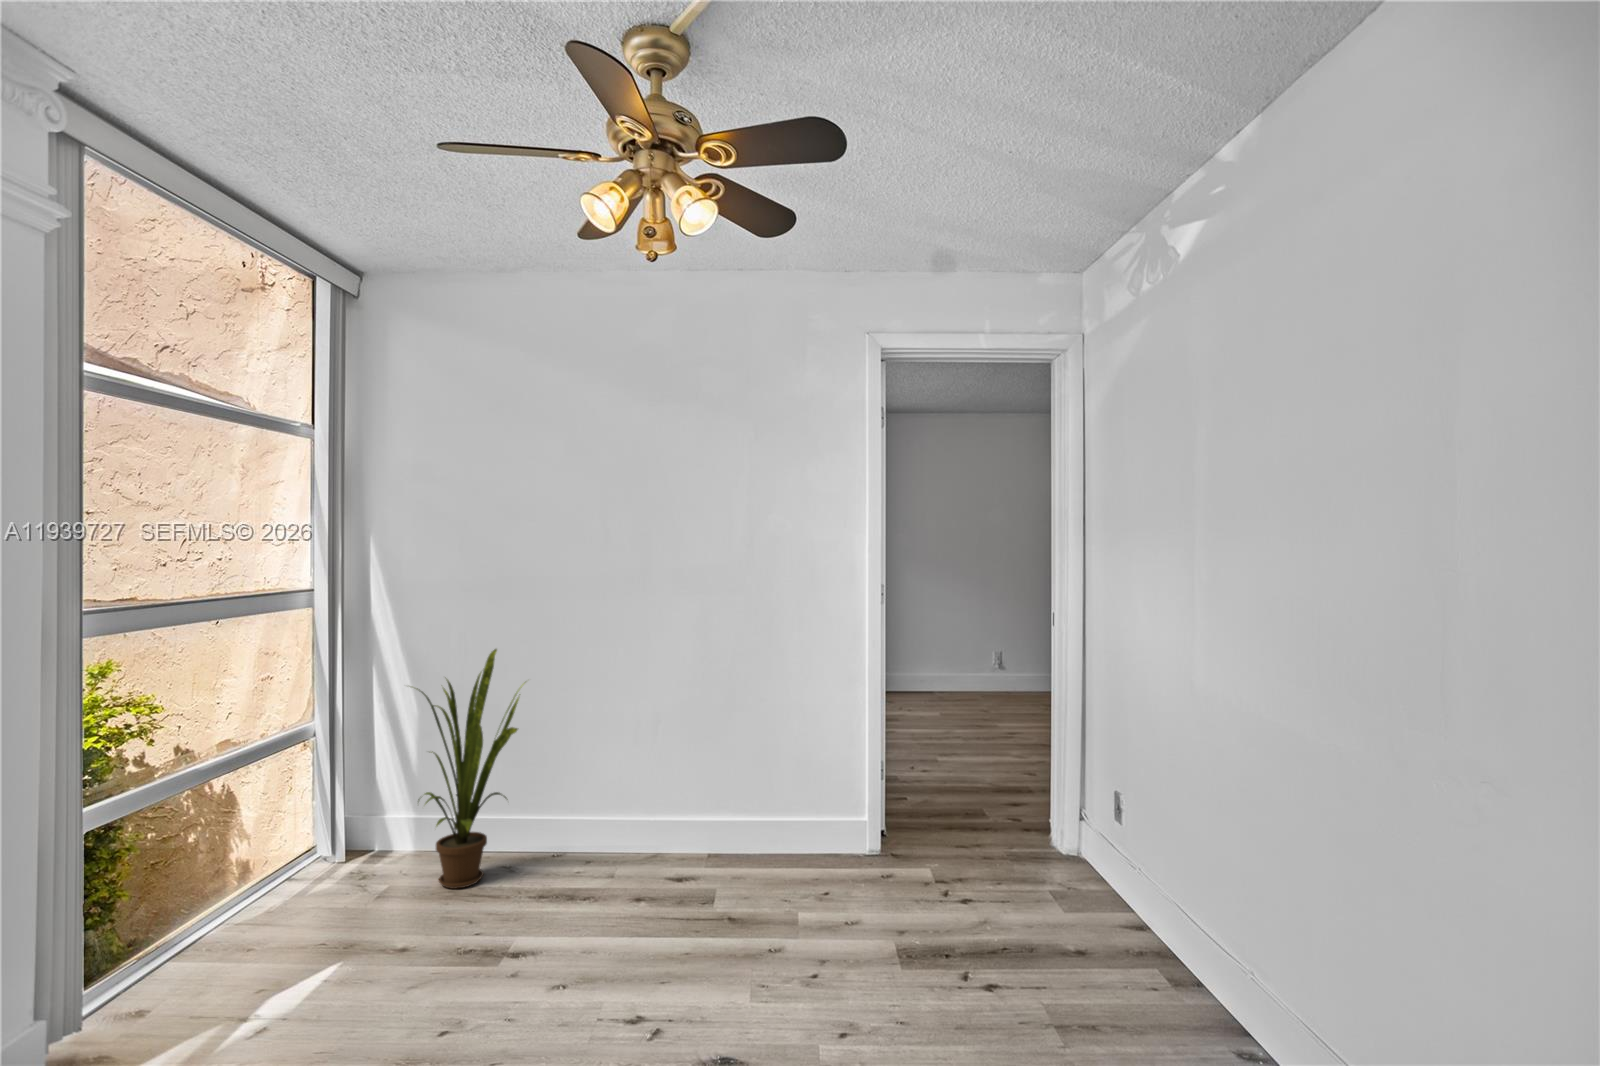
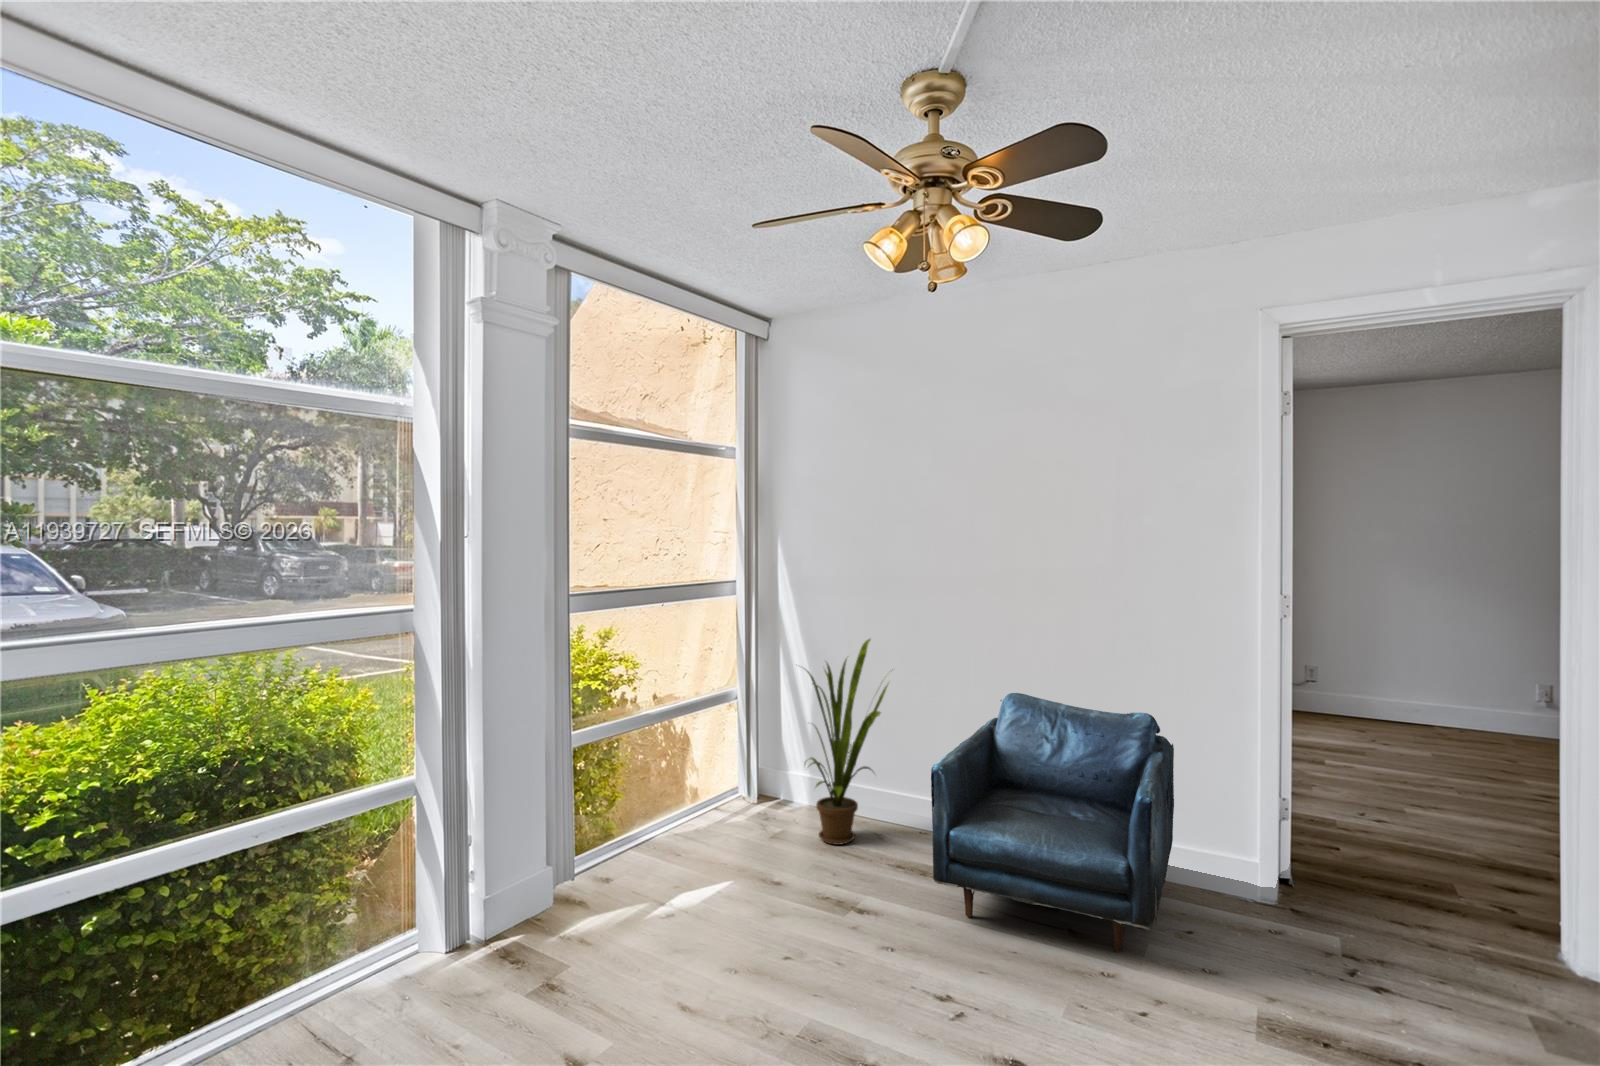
armchair: none [596,692,817,929] -> present [931,693,1174,952]

